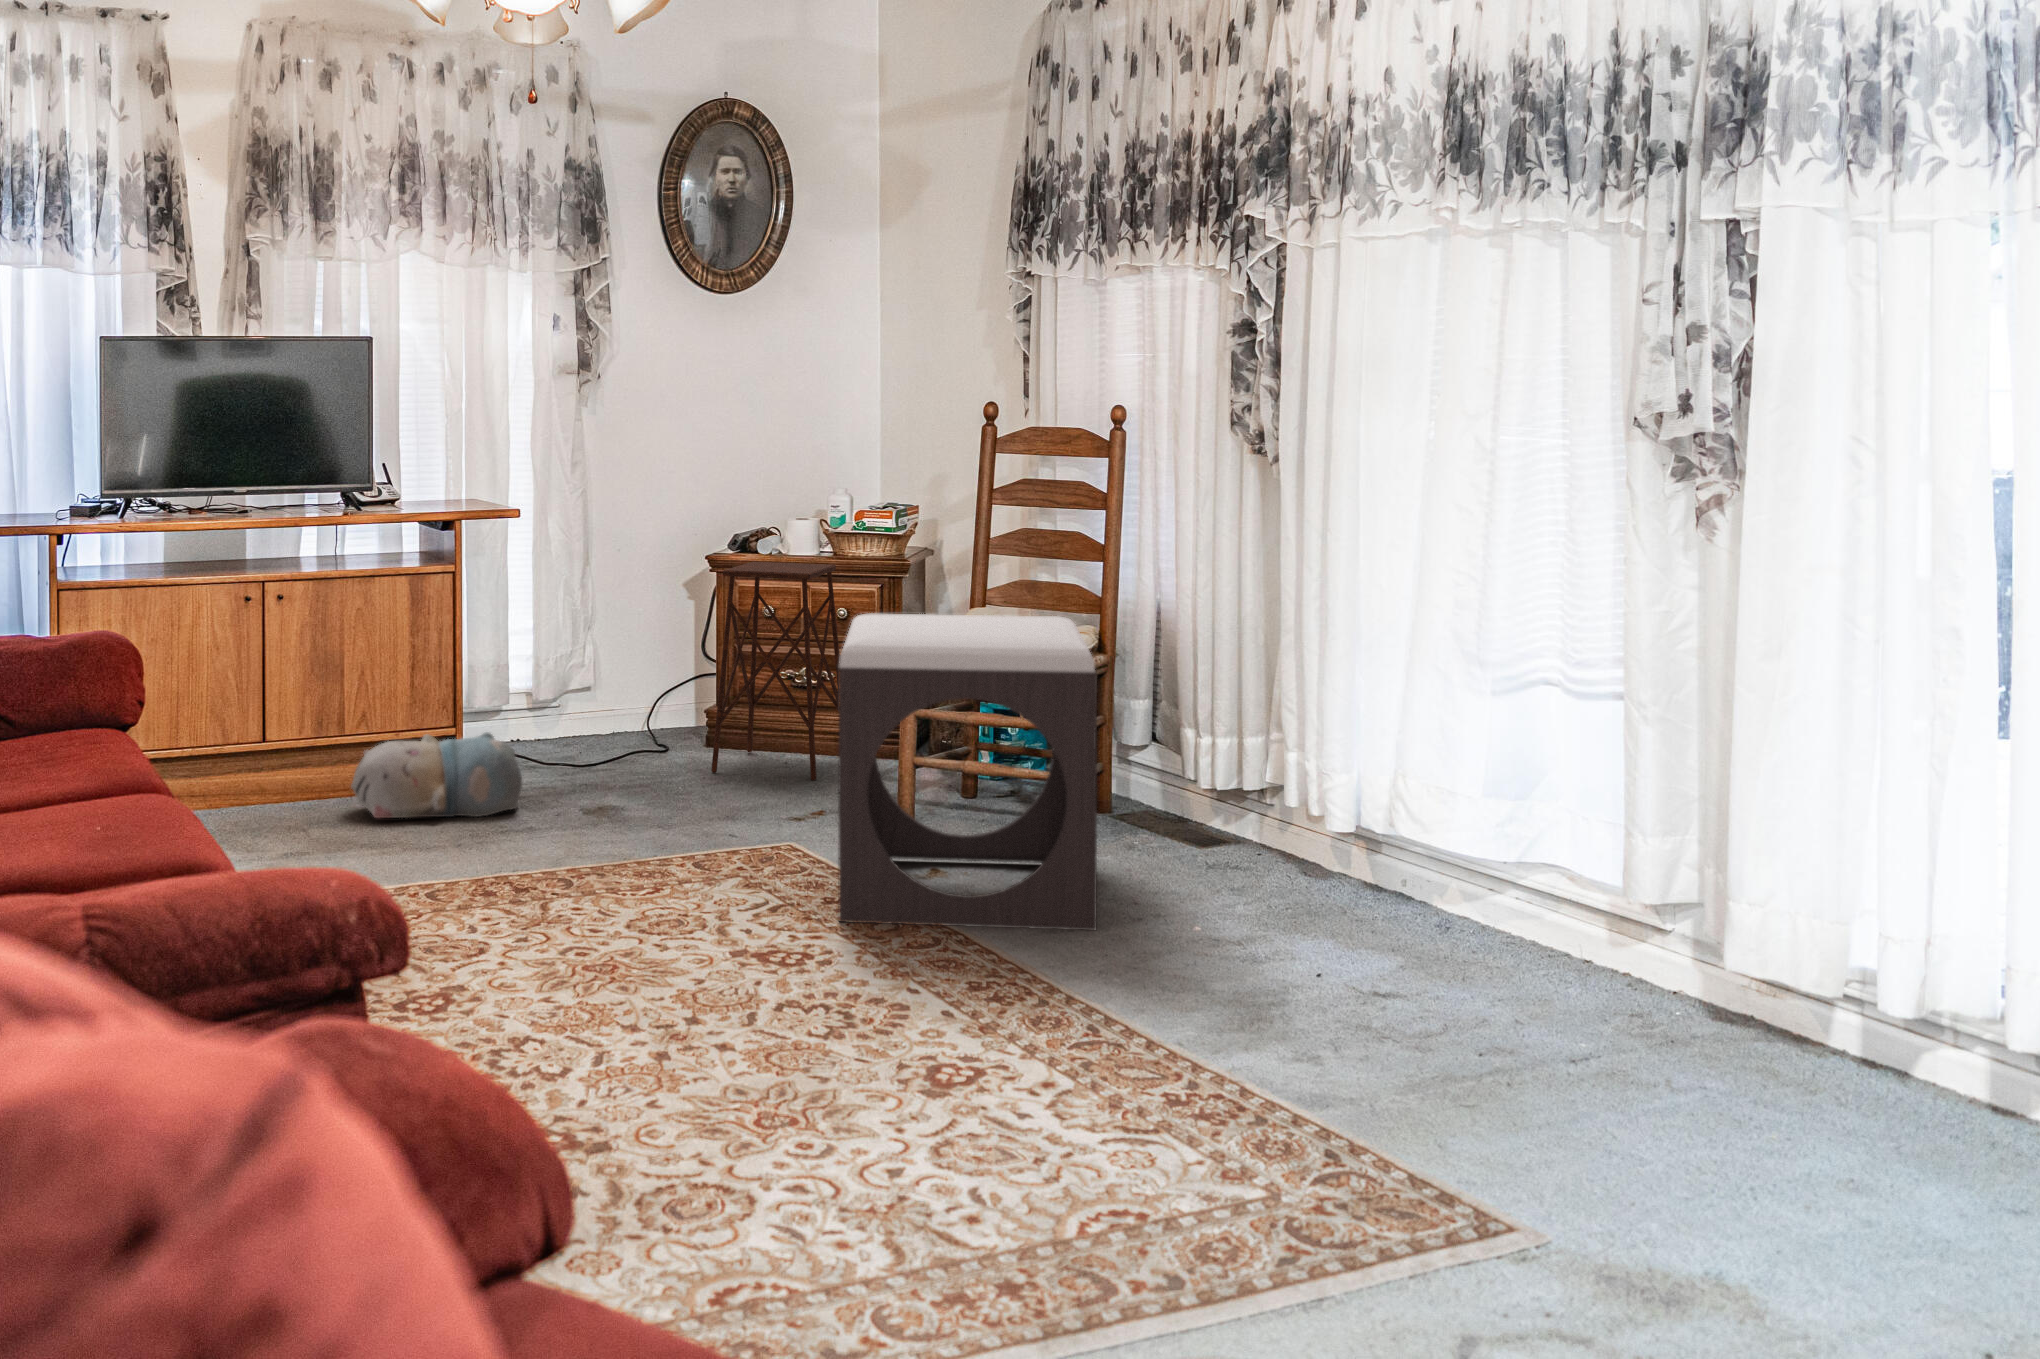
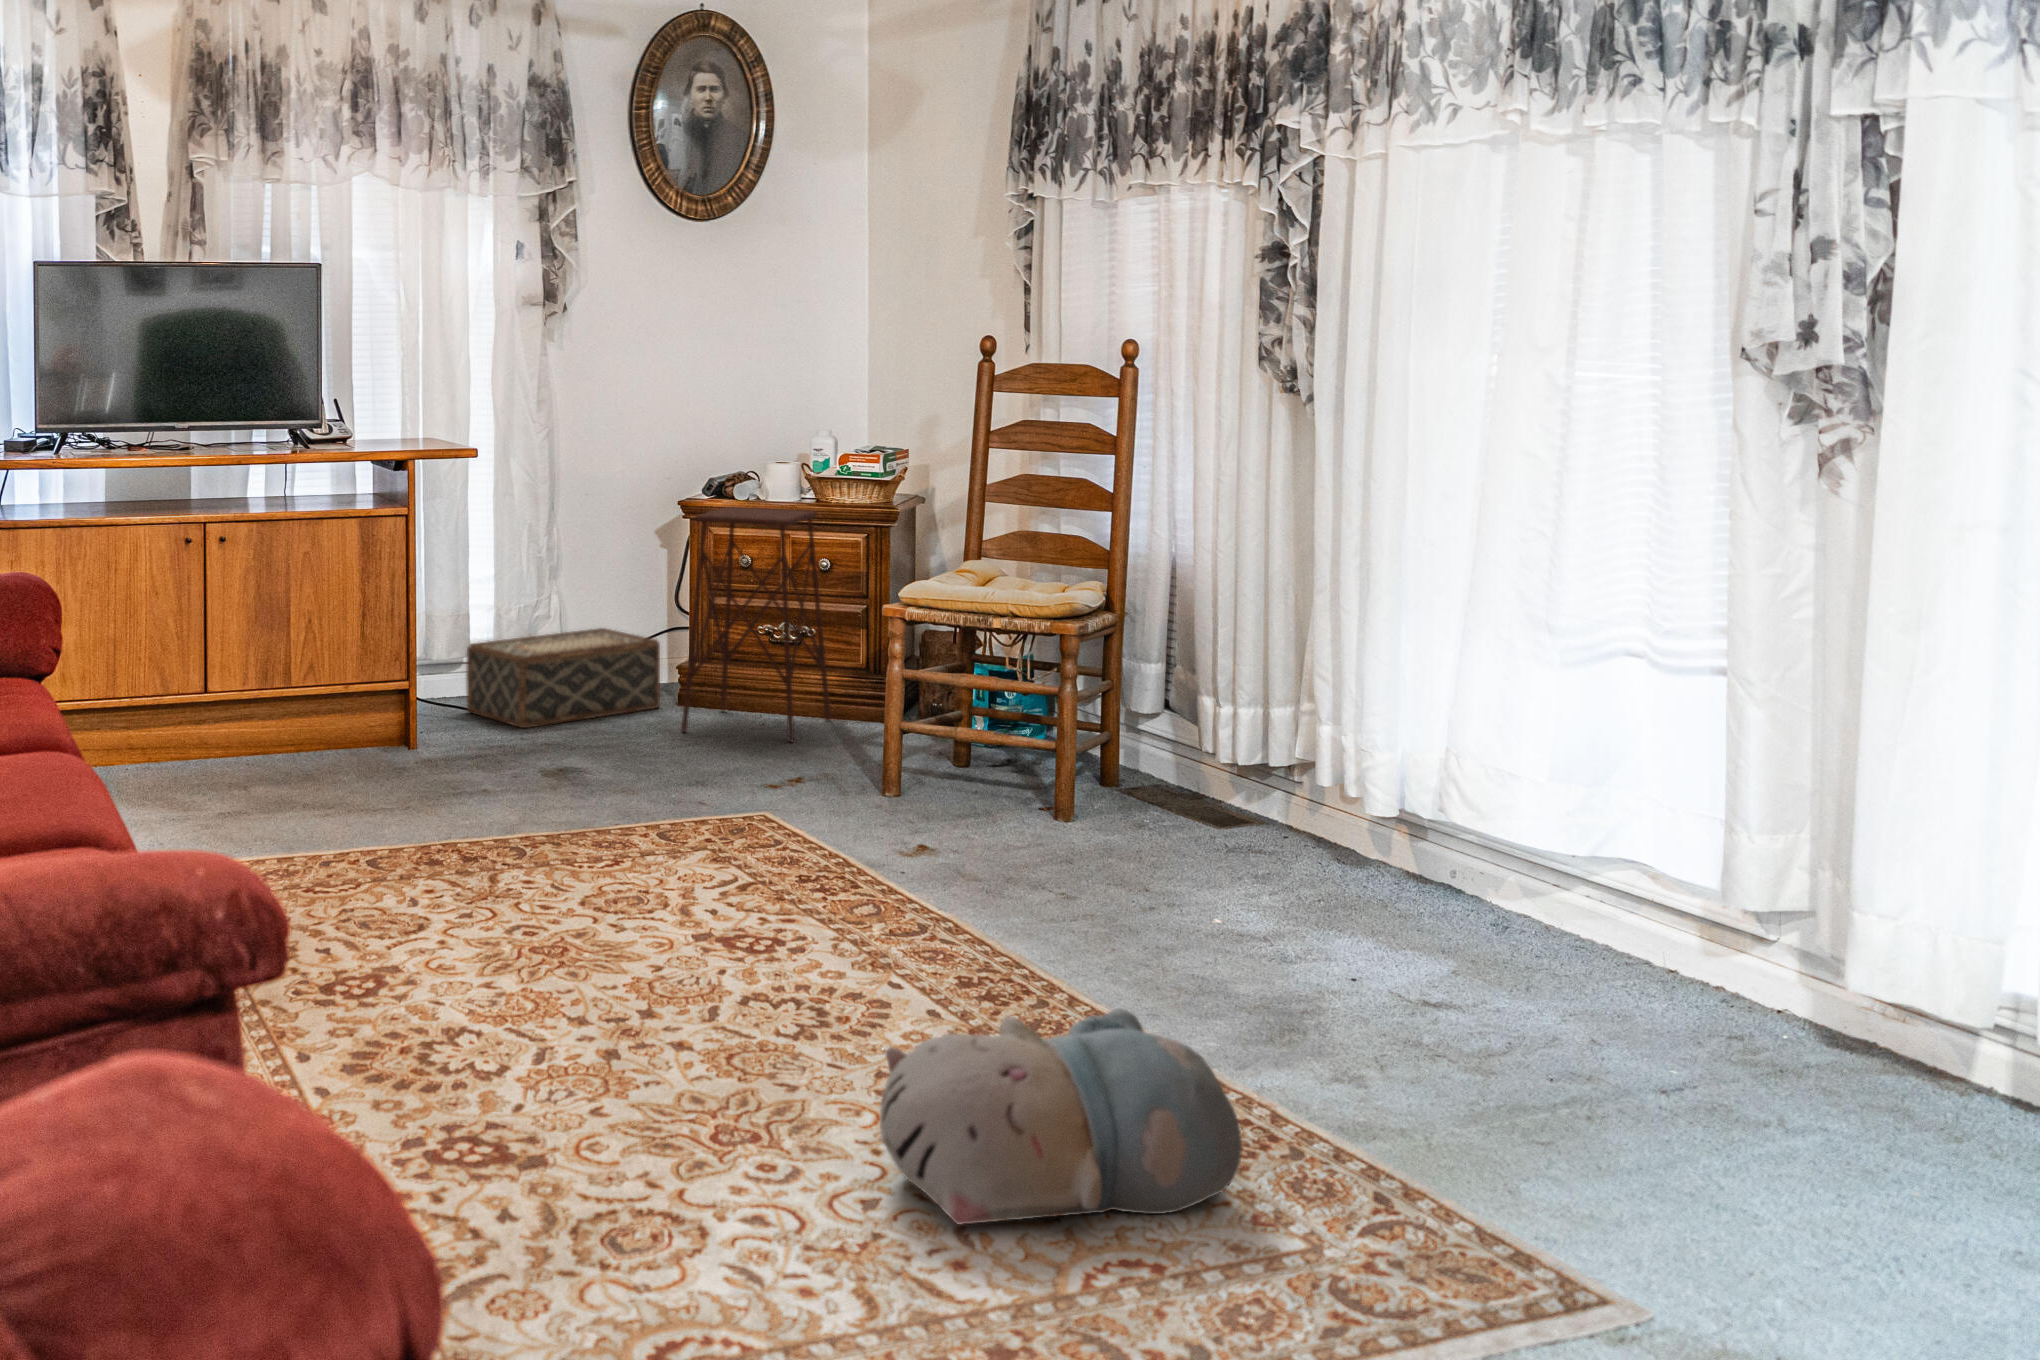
footstool: present [839,614,1097,930] -> none [813,564,1105,919]
woven basket: none [509,677,690,771] -> present [466,628,660,728]
plush toy: present [351,732,522,818] -> present [880,1008,1242,1225]

